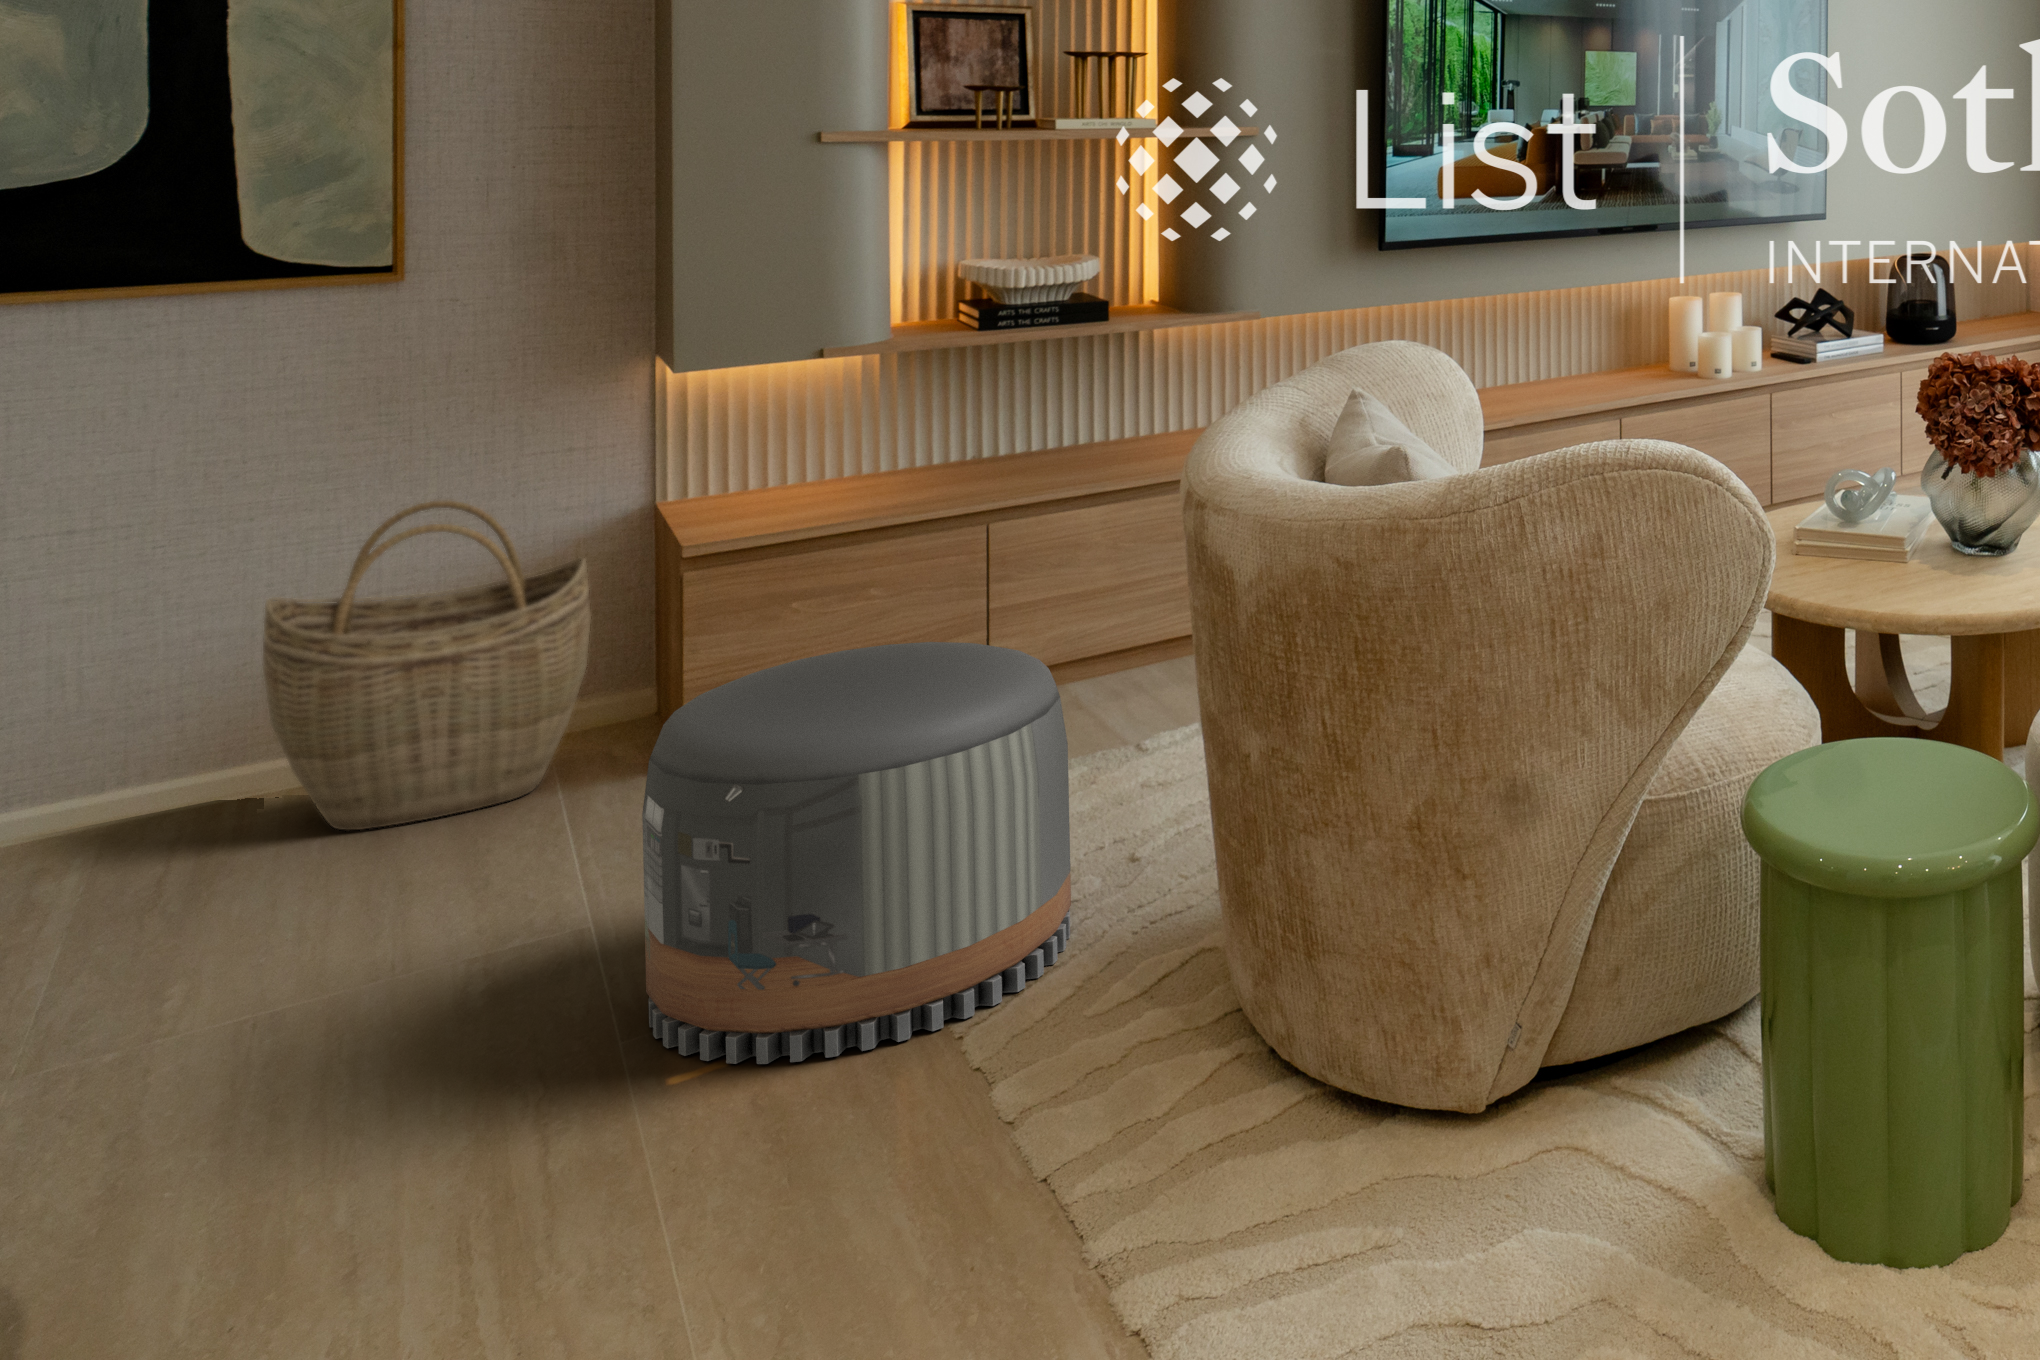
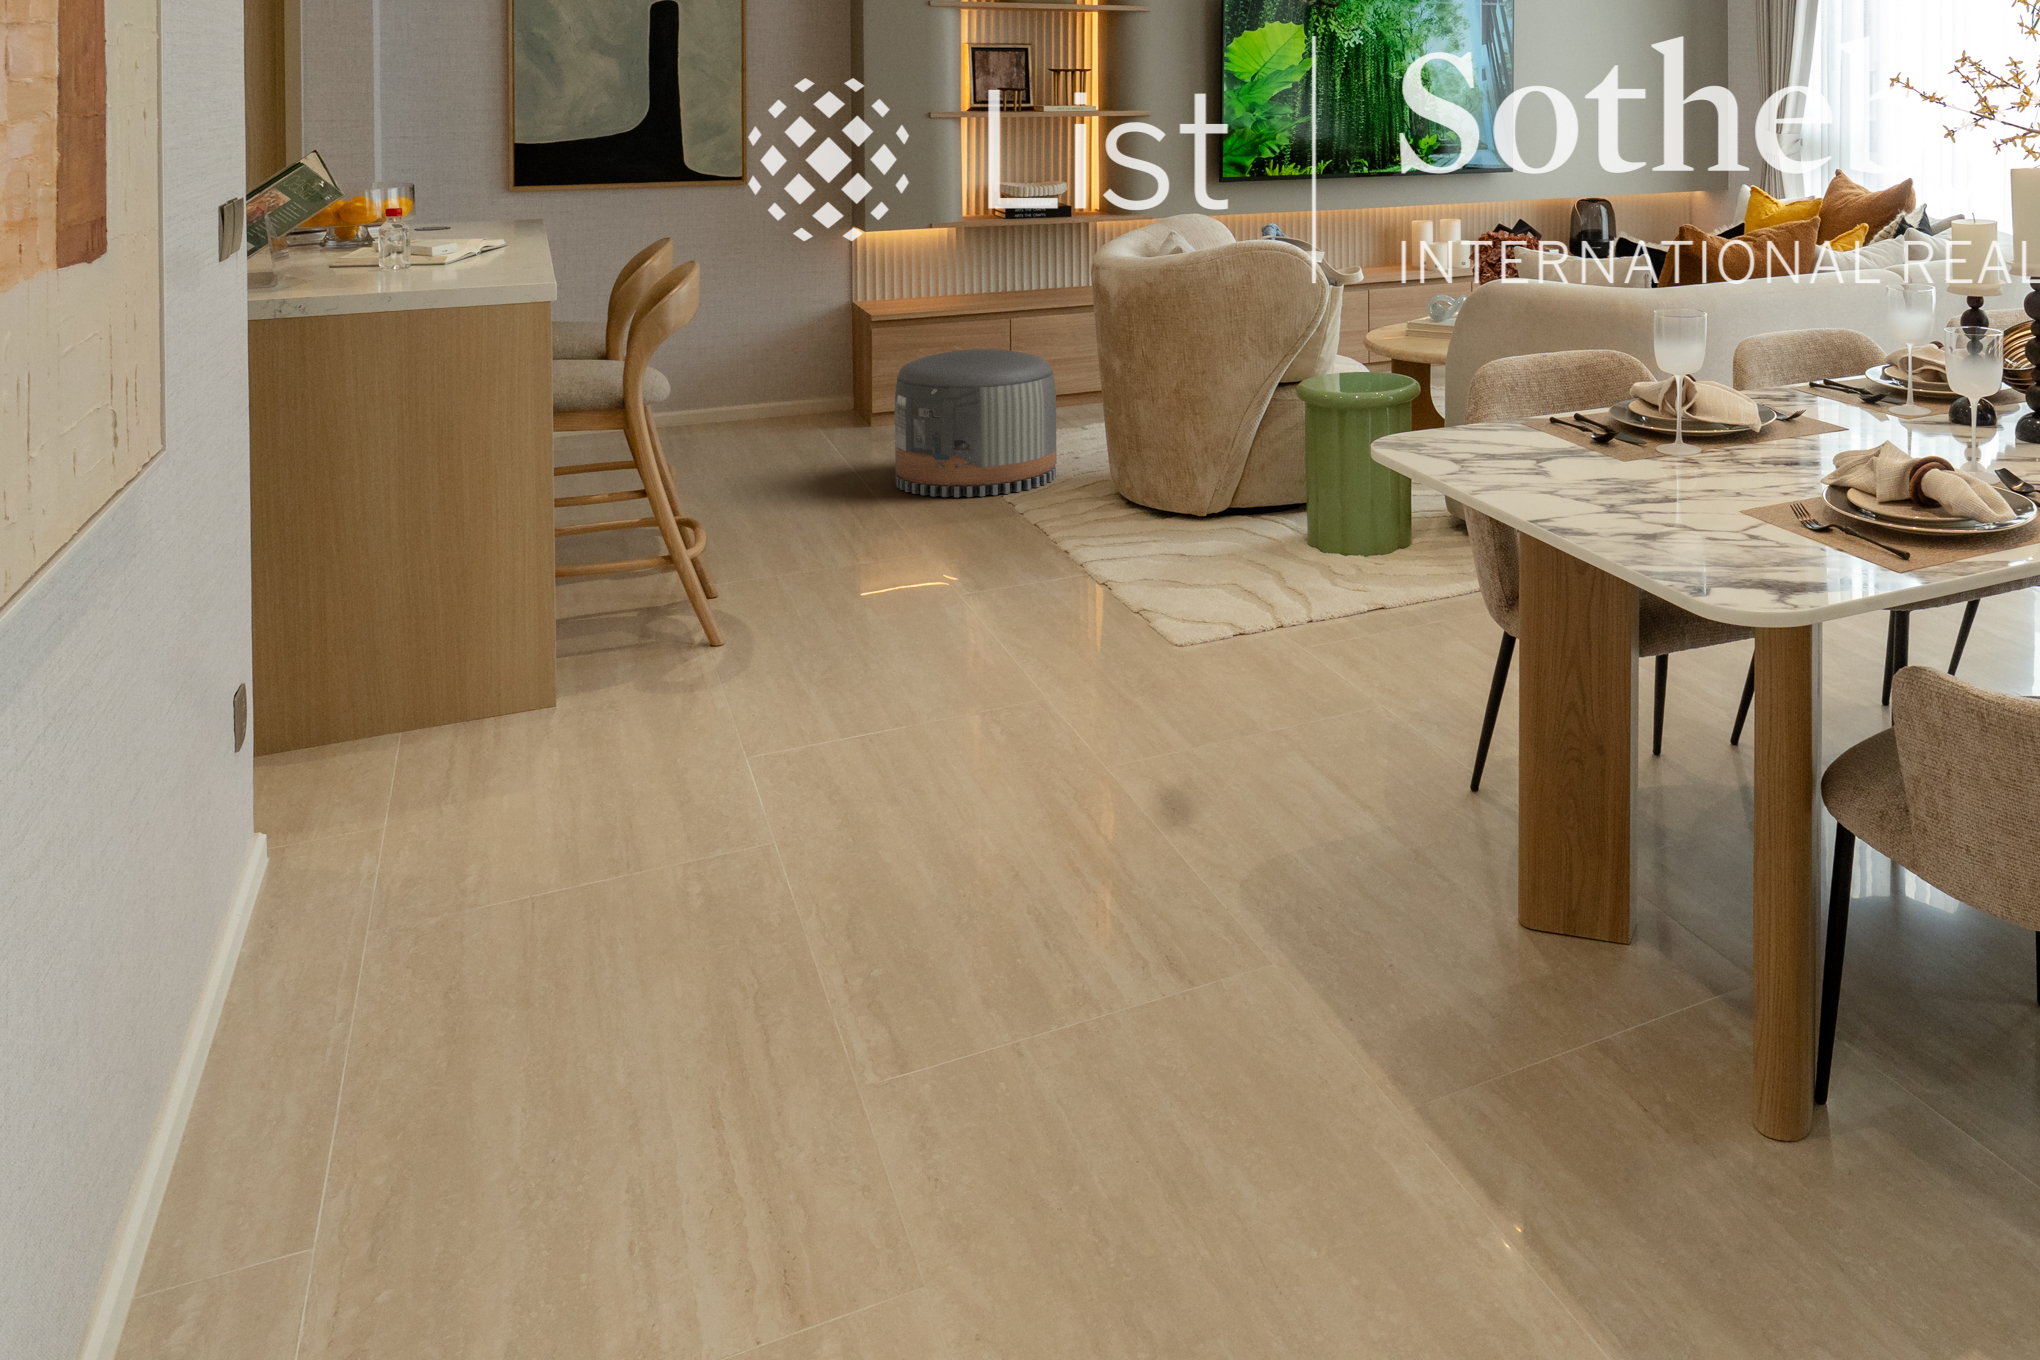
woven basket: present [263,500,591,830] -> none [701,289,830,434]

